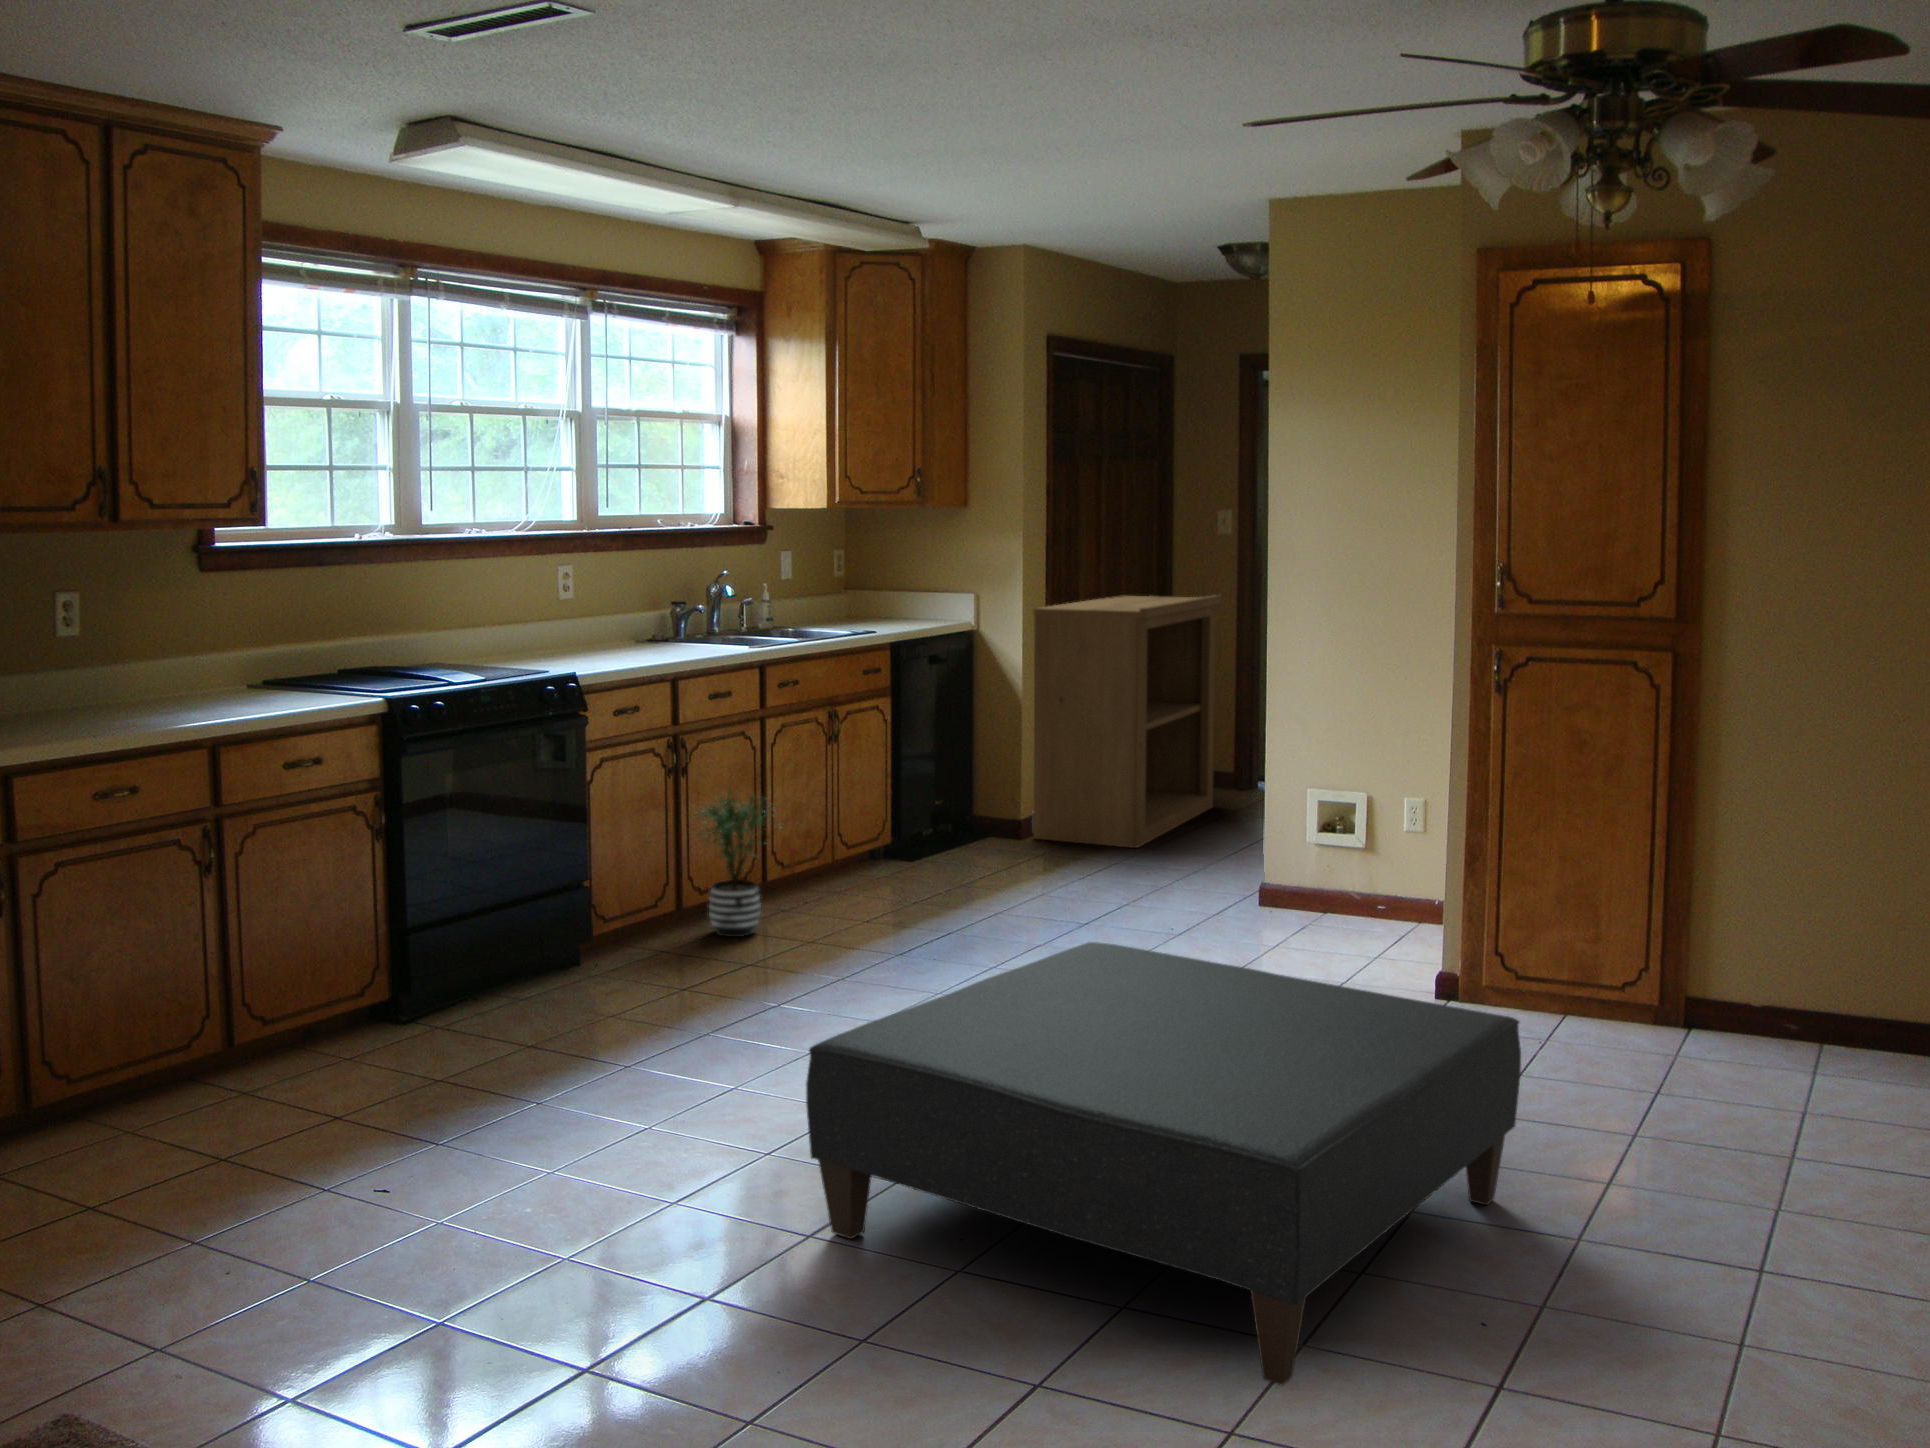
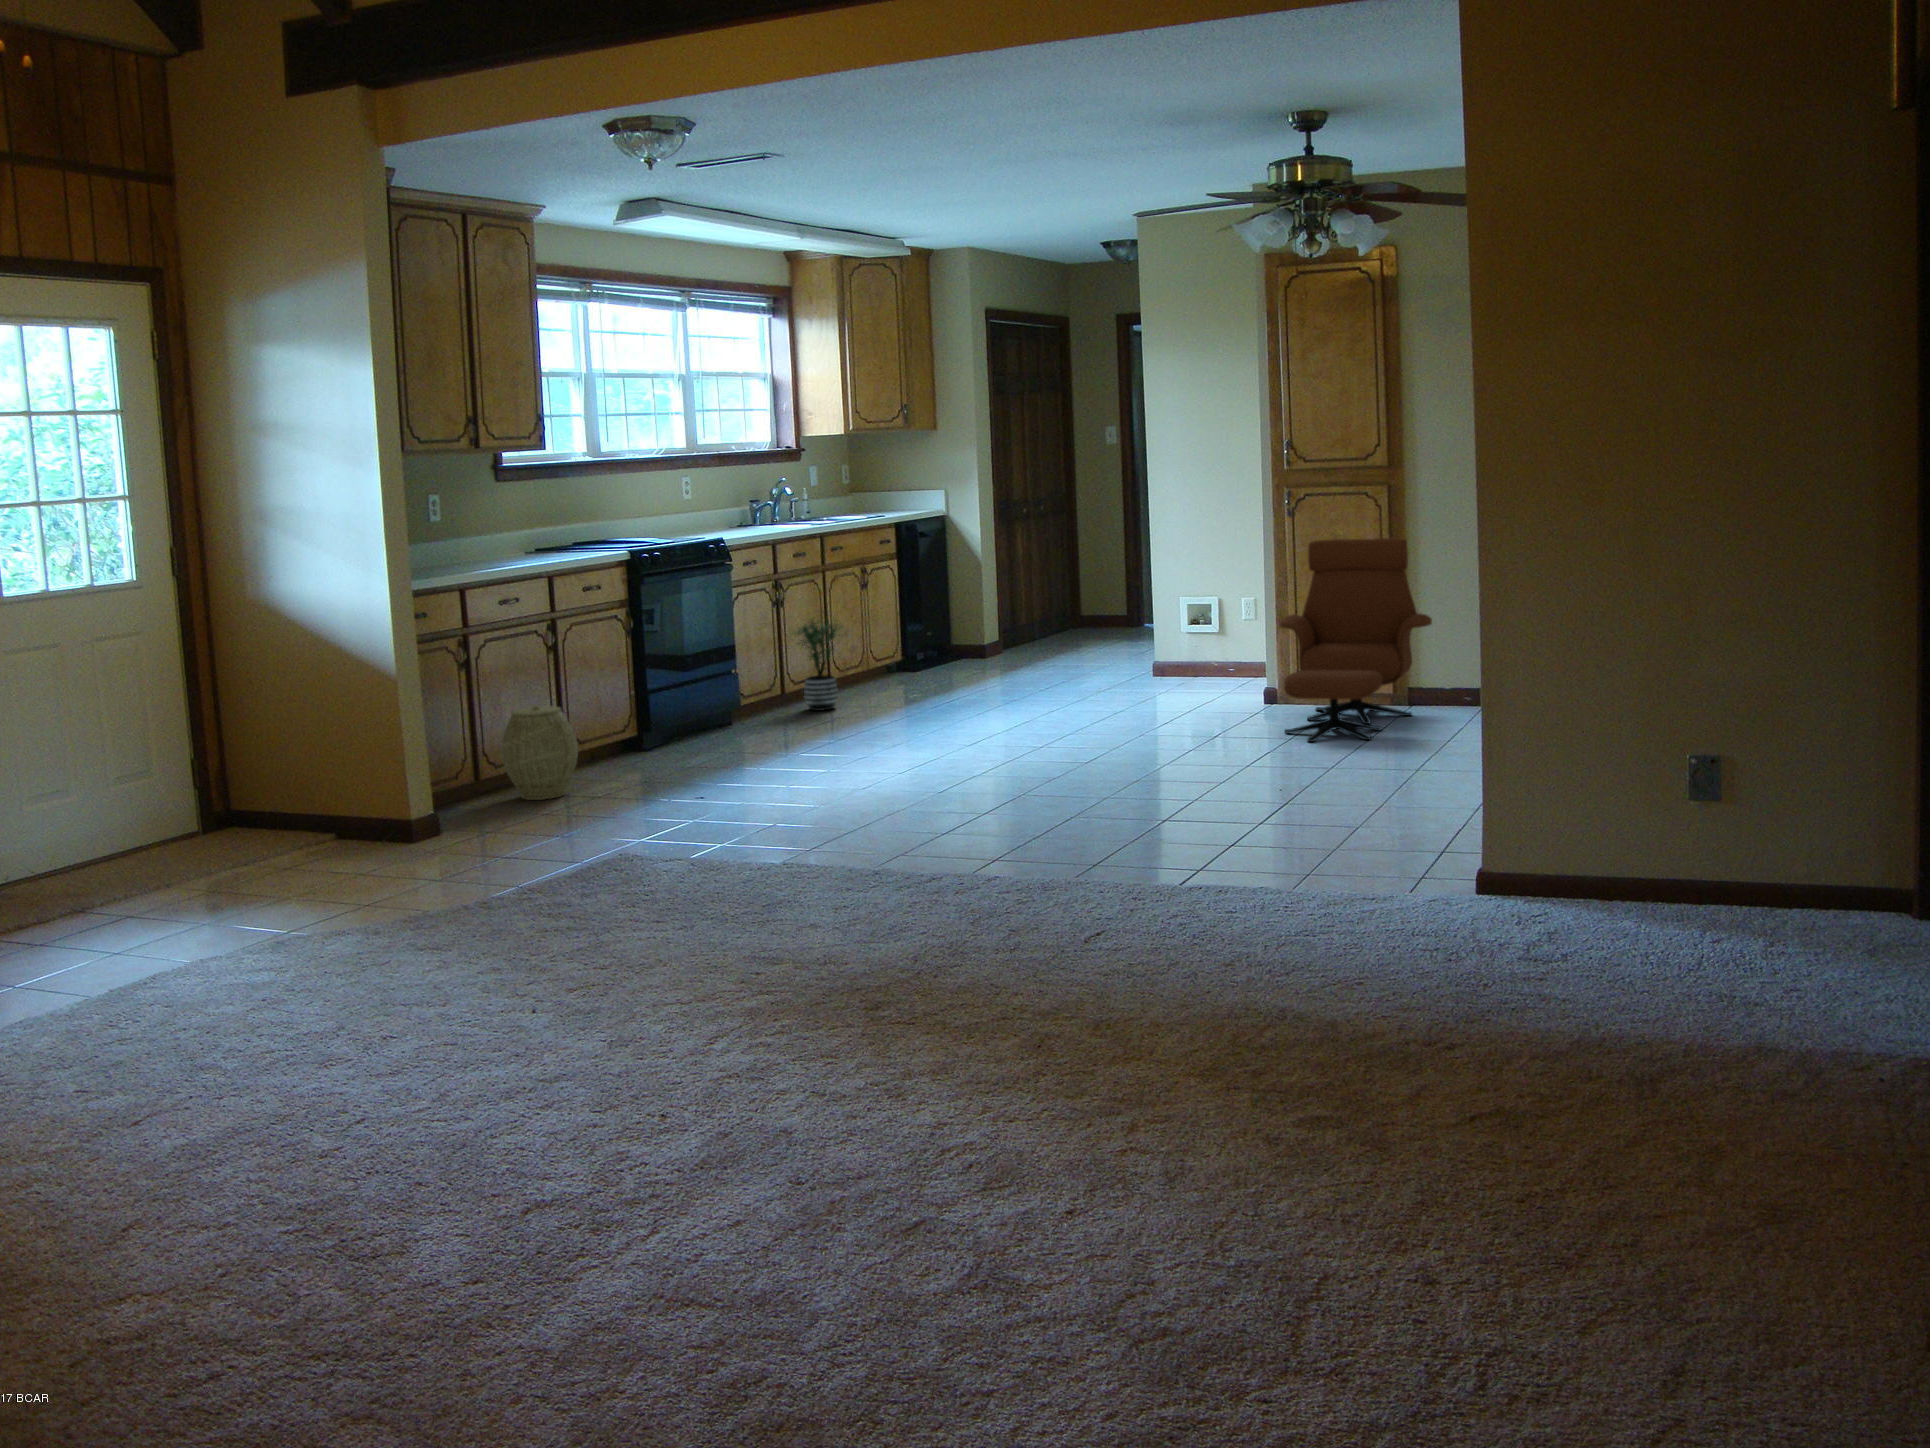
bookshelf: present [1032,595,1222,848] -> none [988,487,1116,660]
lounge chair: none [1476,740,1764,1147] -> present [1280,538,1432,742]
ottoman: present [806,942,1521,1385] -> none [939,658,1296,806]
woven basket: none [51,982,197,1158] -> present [501,705,578,800]

